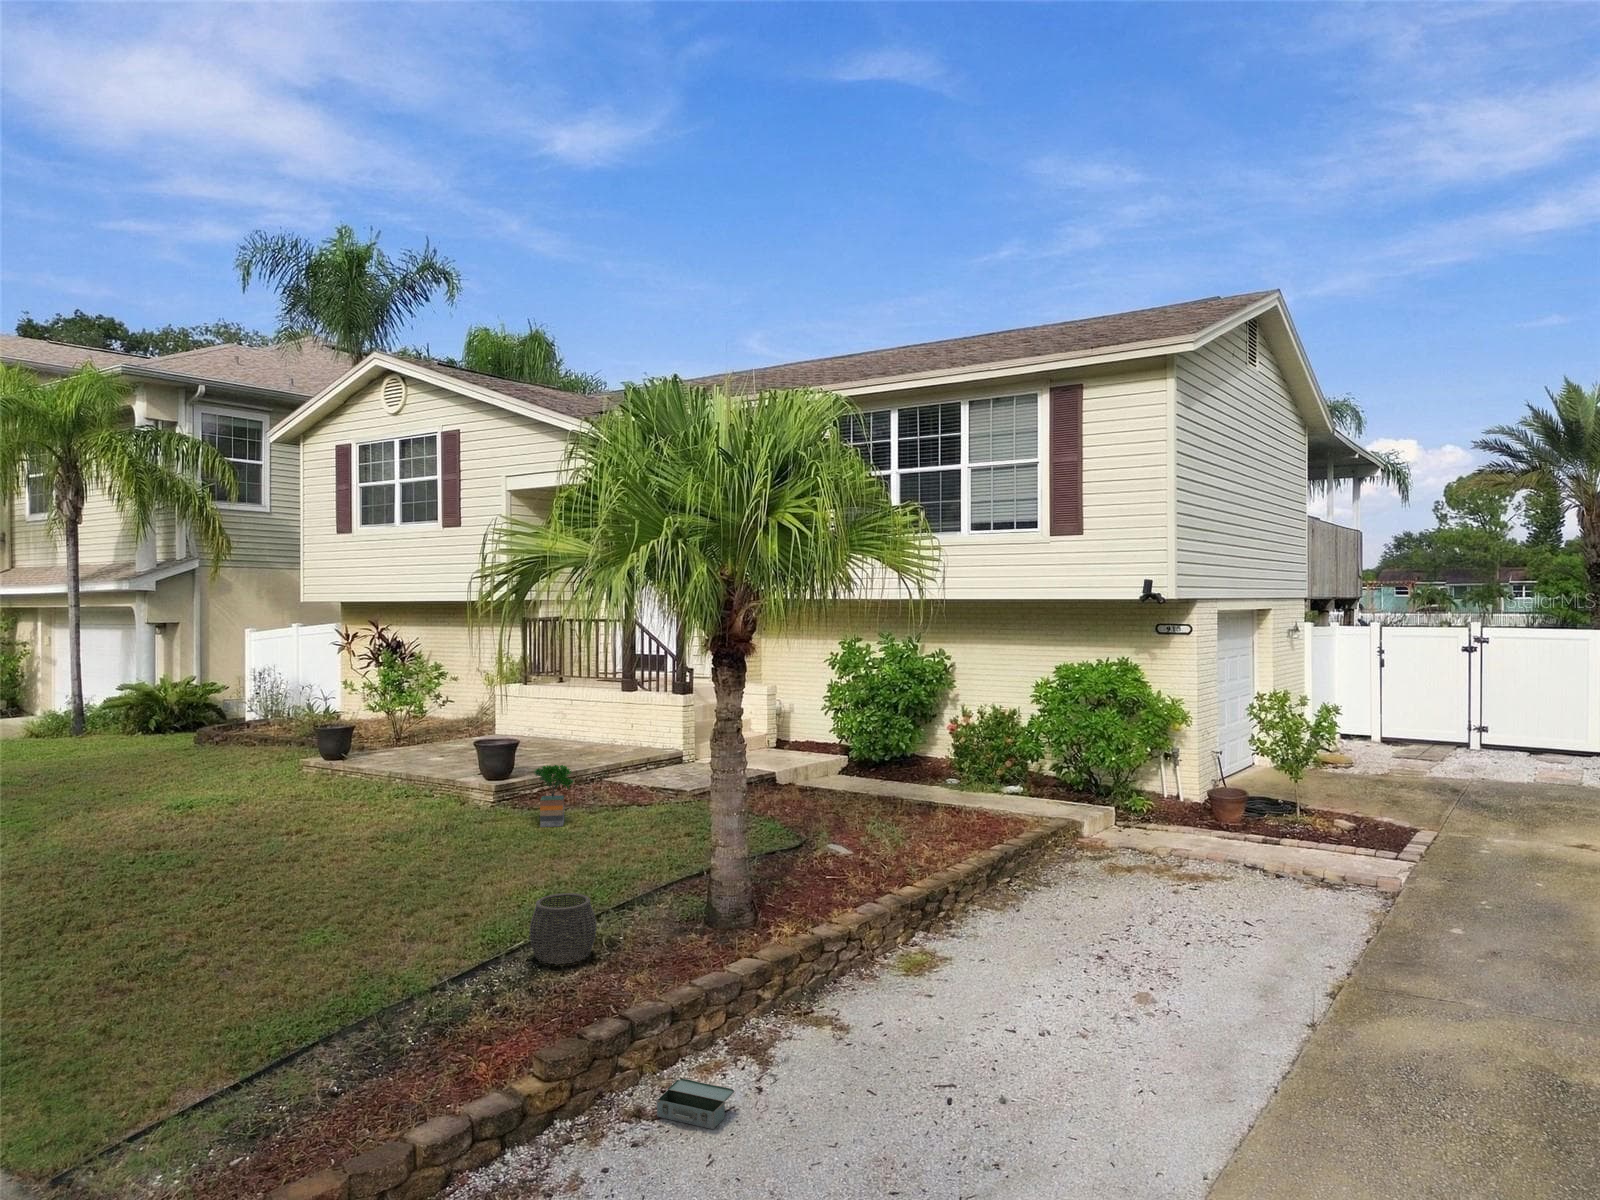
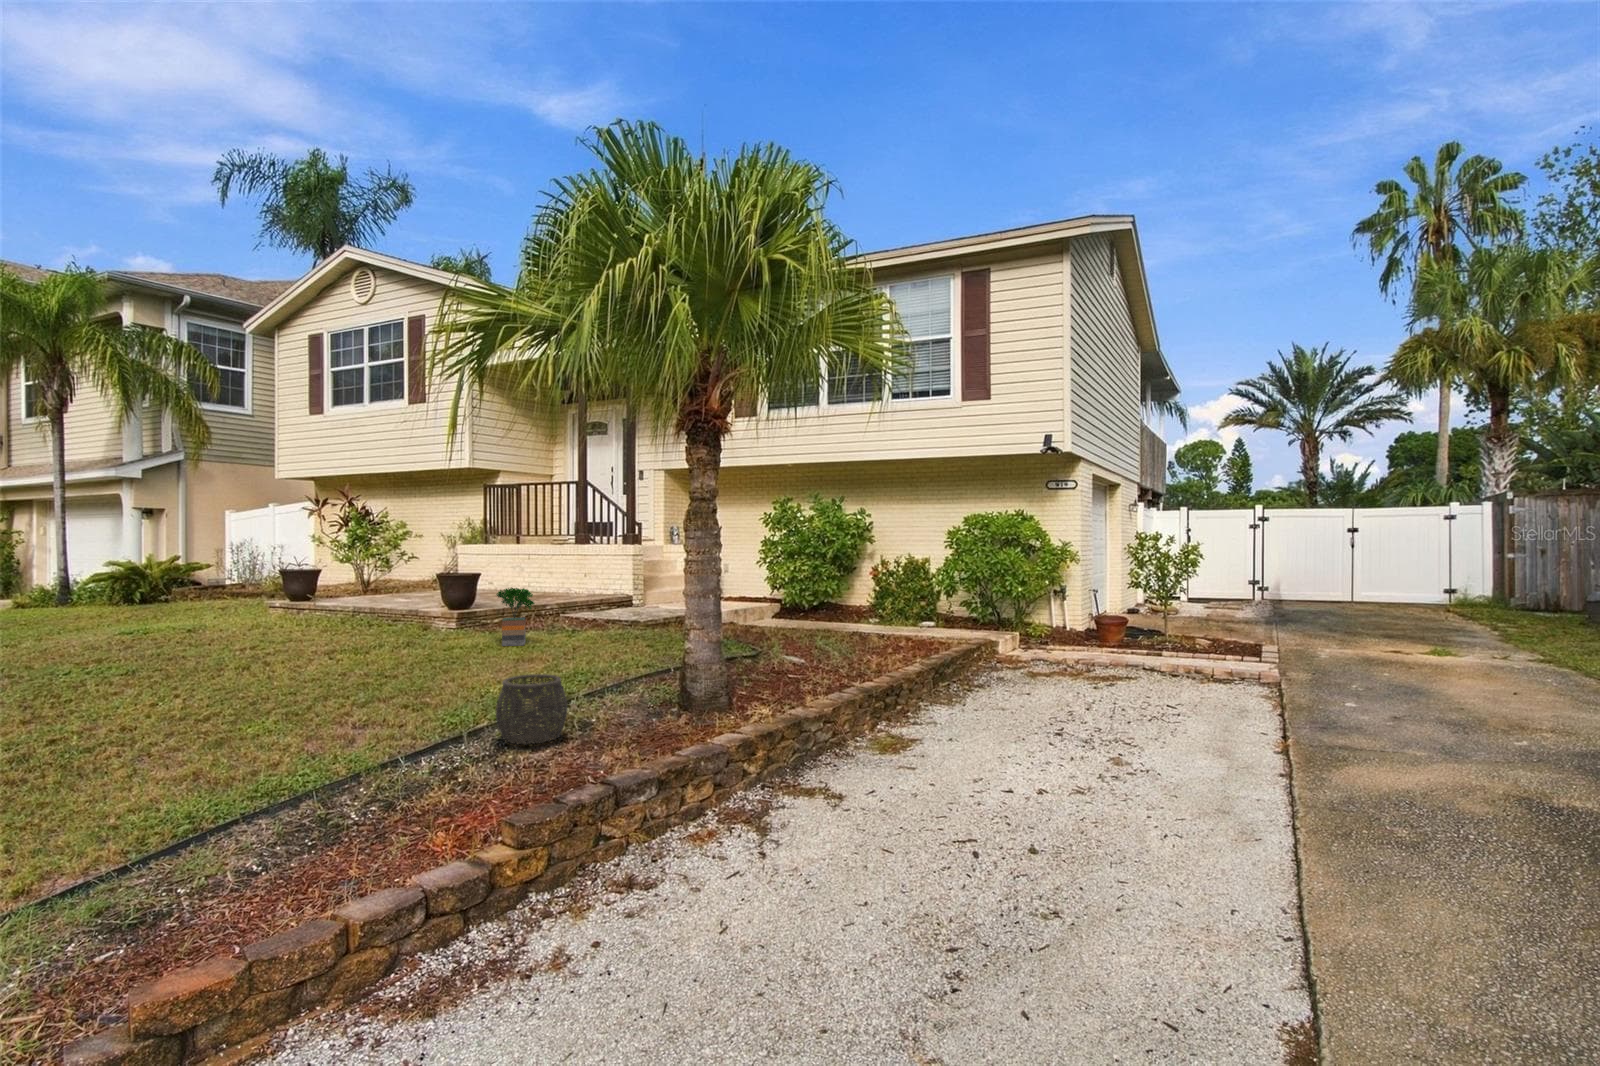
toolbox: present [657,1078,735,1129] -> none [649,845,737,896]

